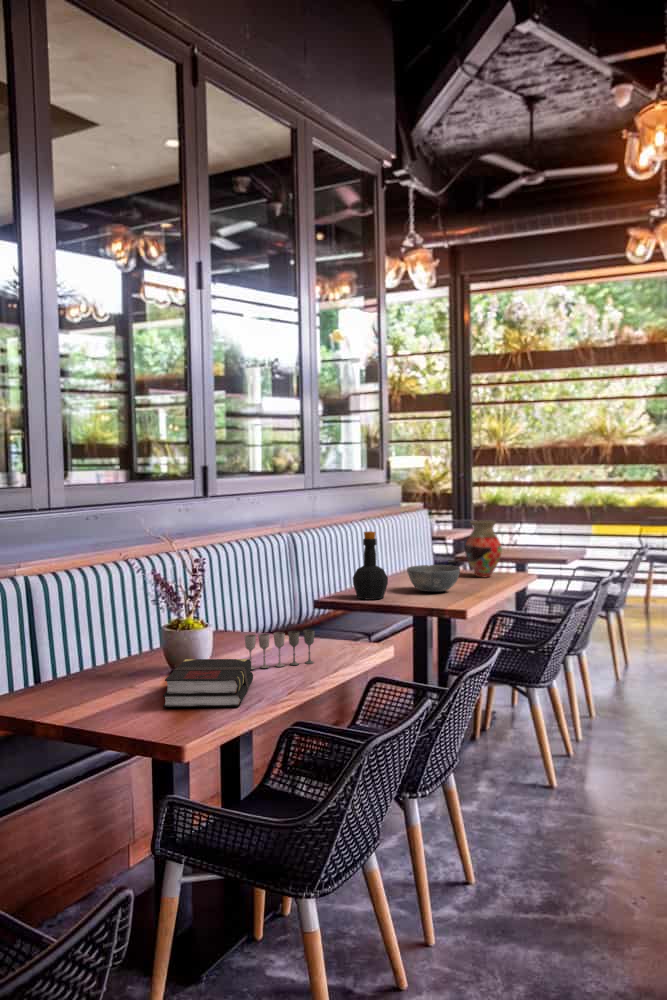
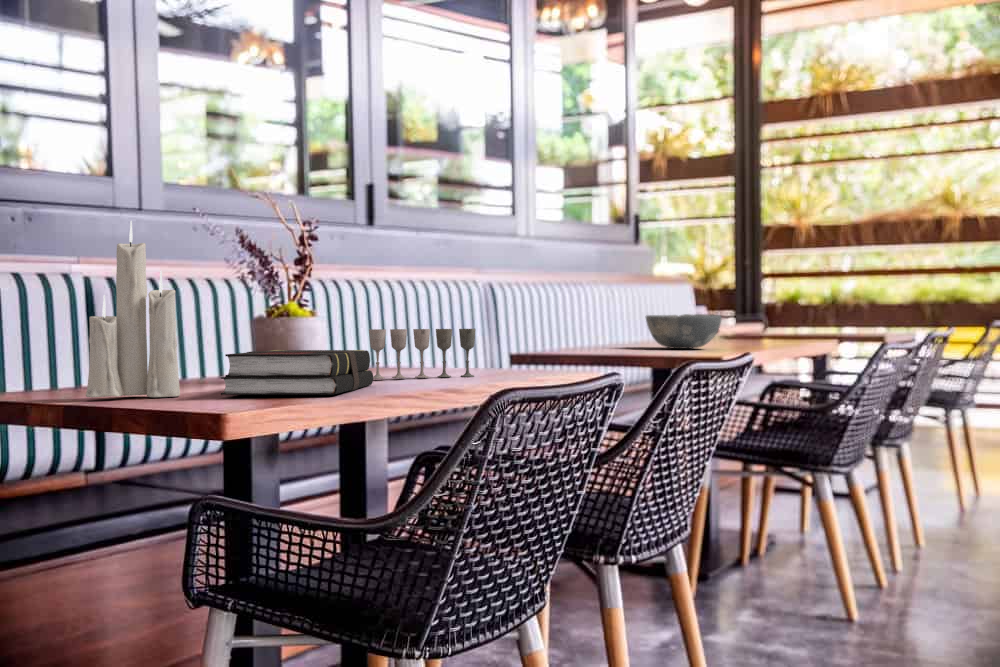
vase: present [465,521,502,577] -> none [734,265,788,345]
bottle: present [353,531,388,600] -> none [565,255,615,350]
candle: none [69,581,131,711] -> present [86,221,180,397]

